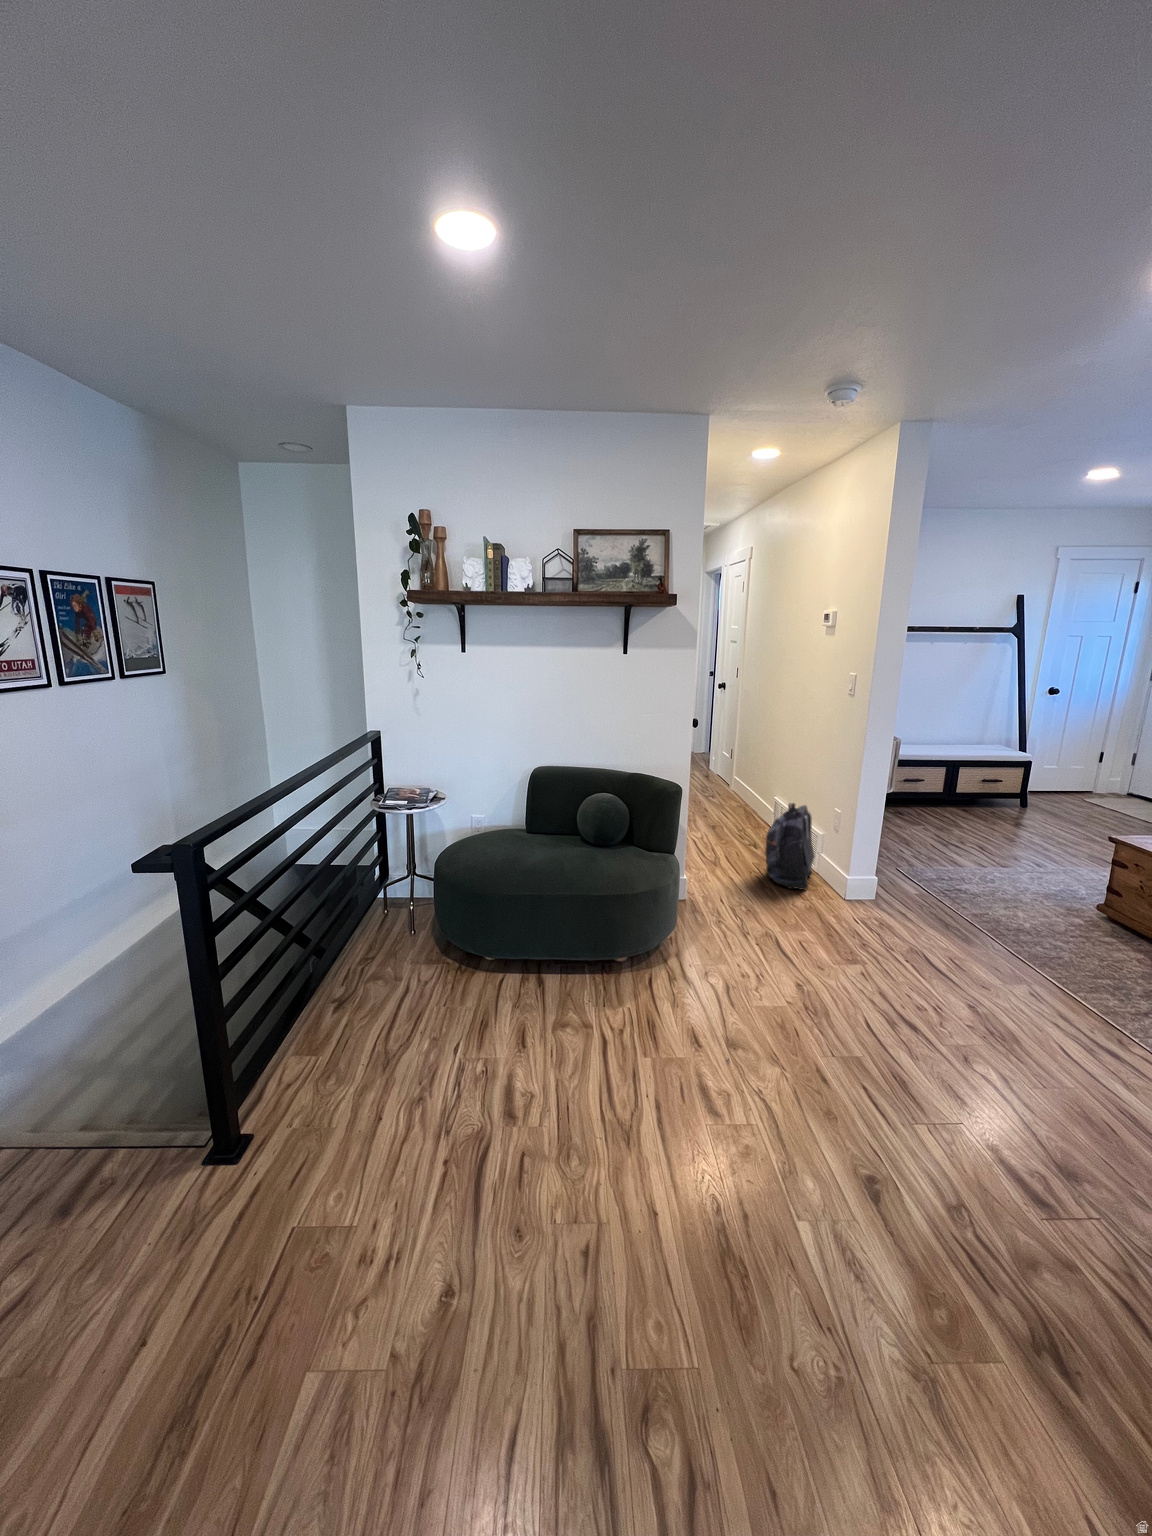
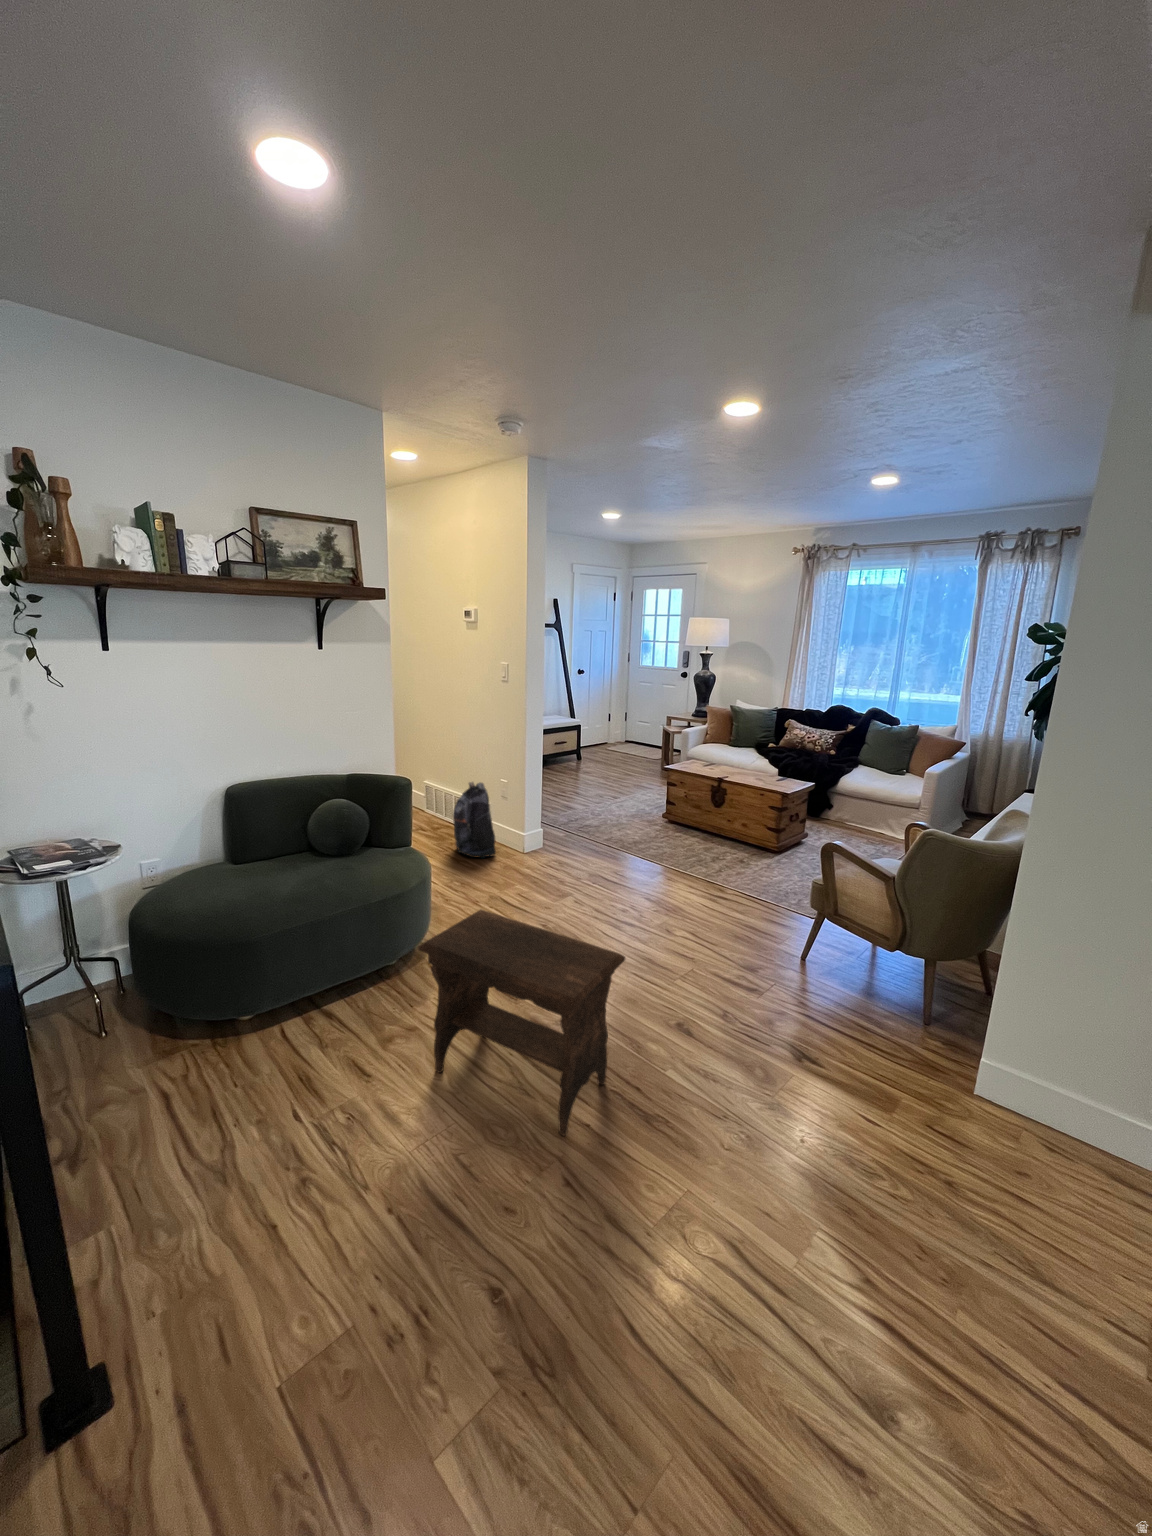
footstool: none [561,929,739,1206] -> present [418,910,625,1136]

